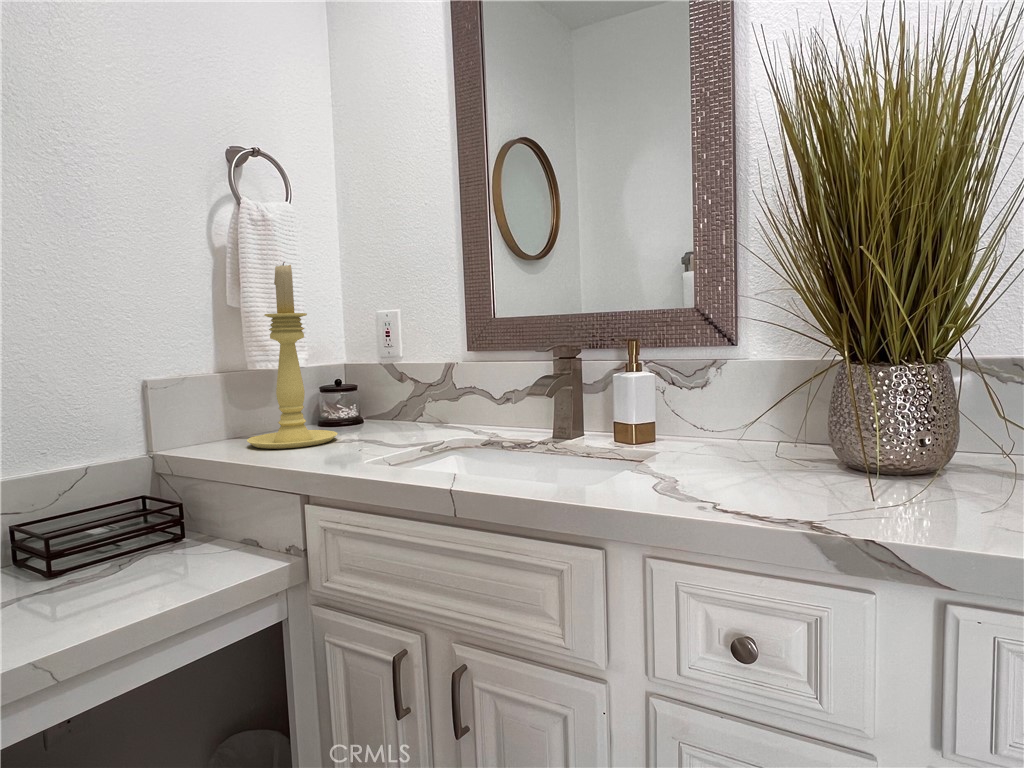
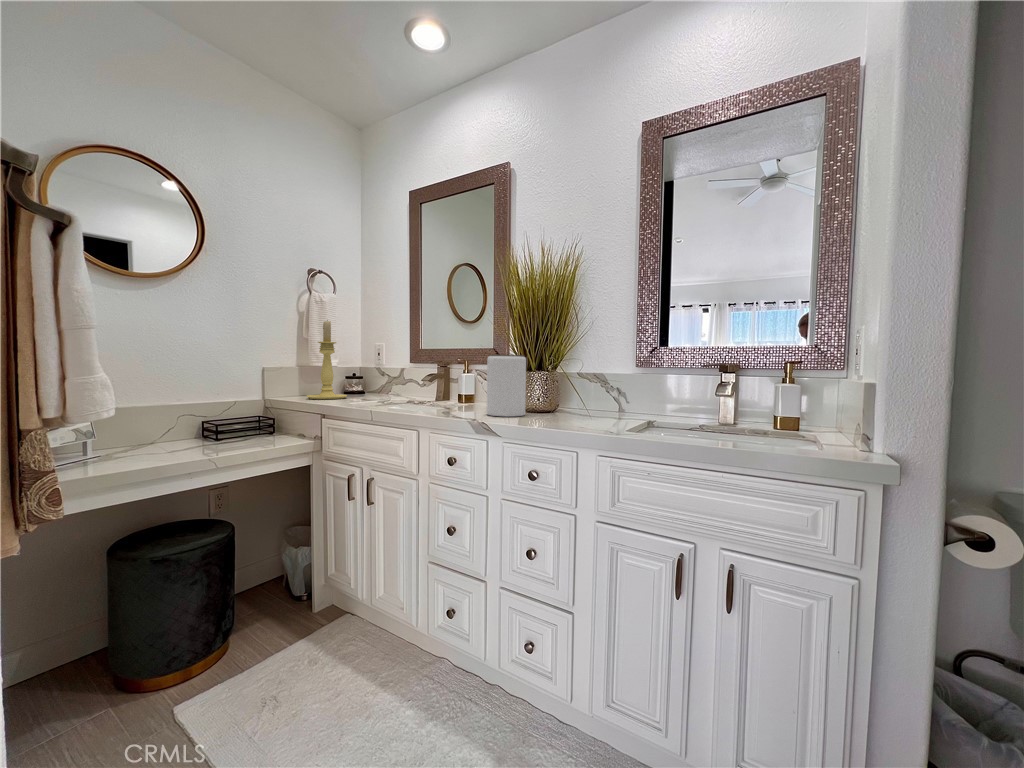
jar: none [822,328,954,515] -> present [487,354,526,416]

